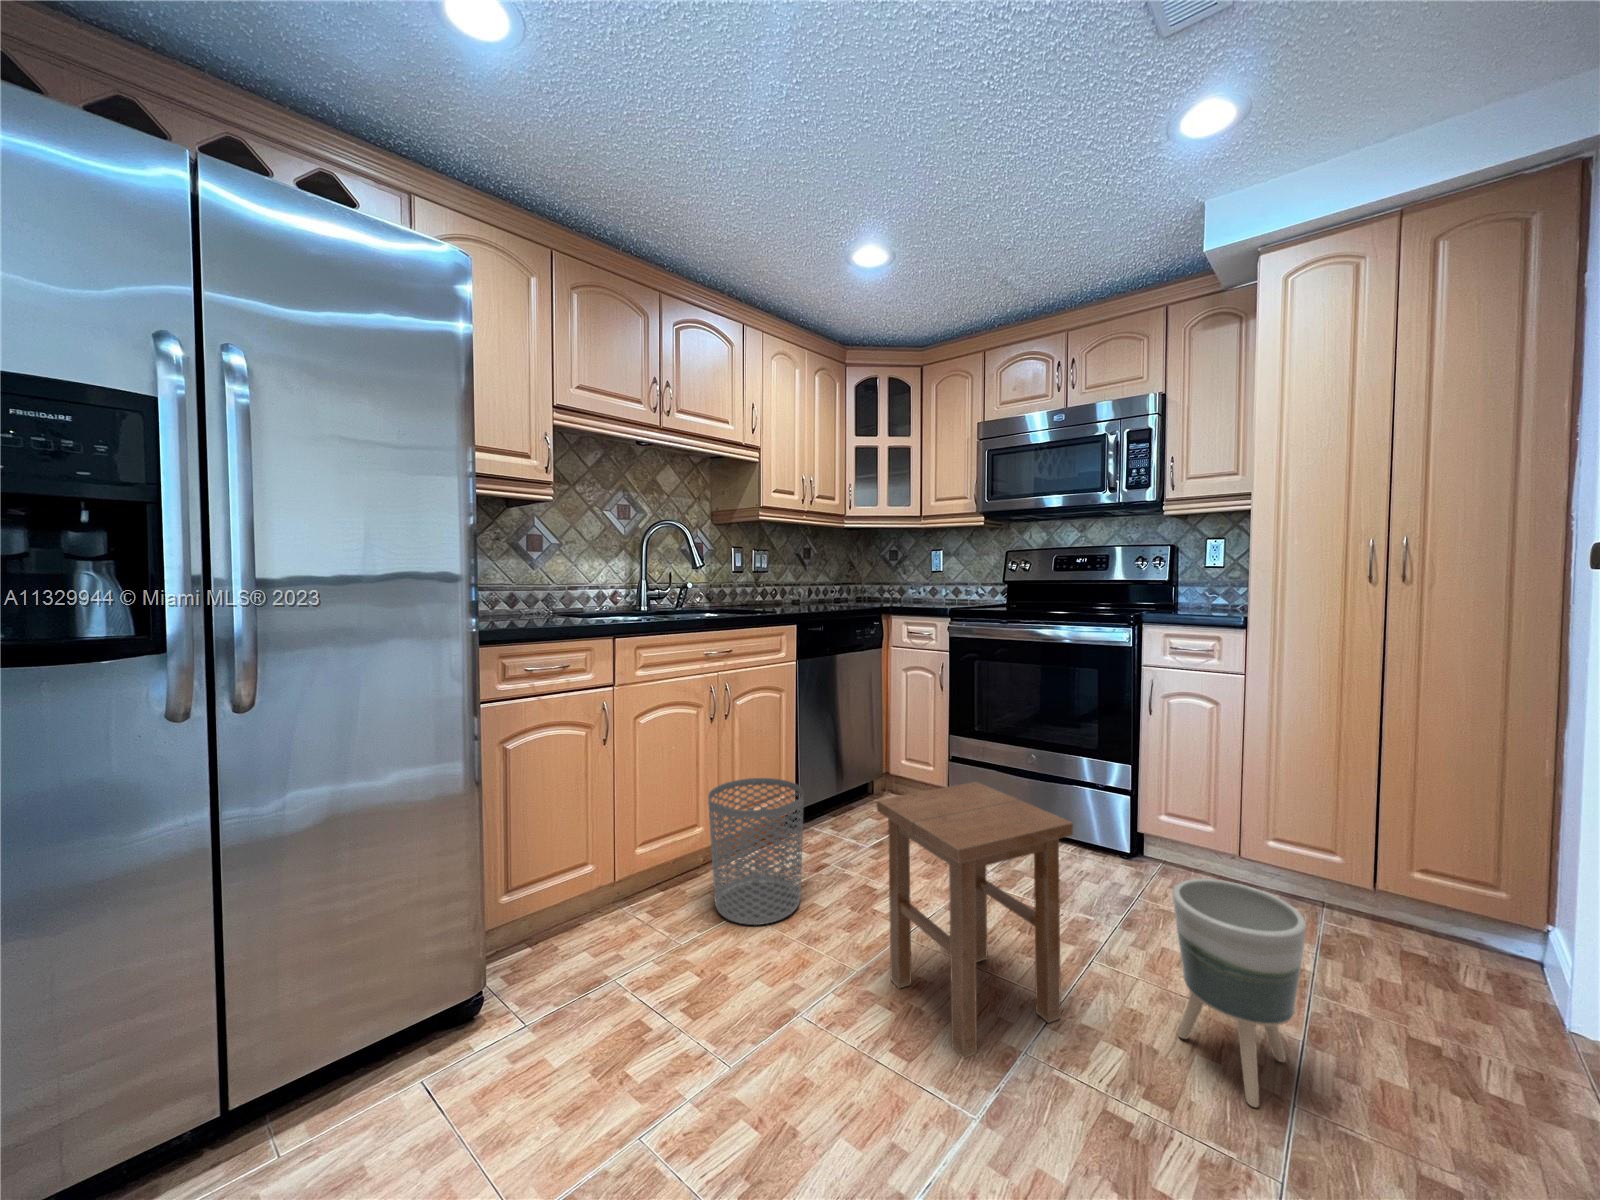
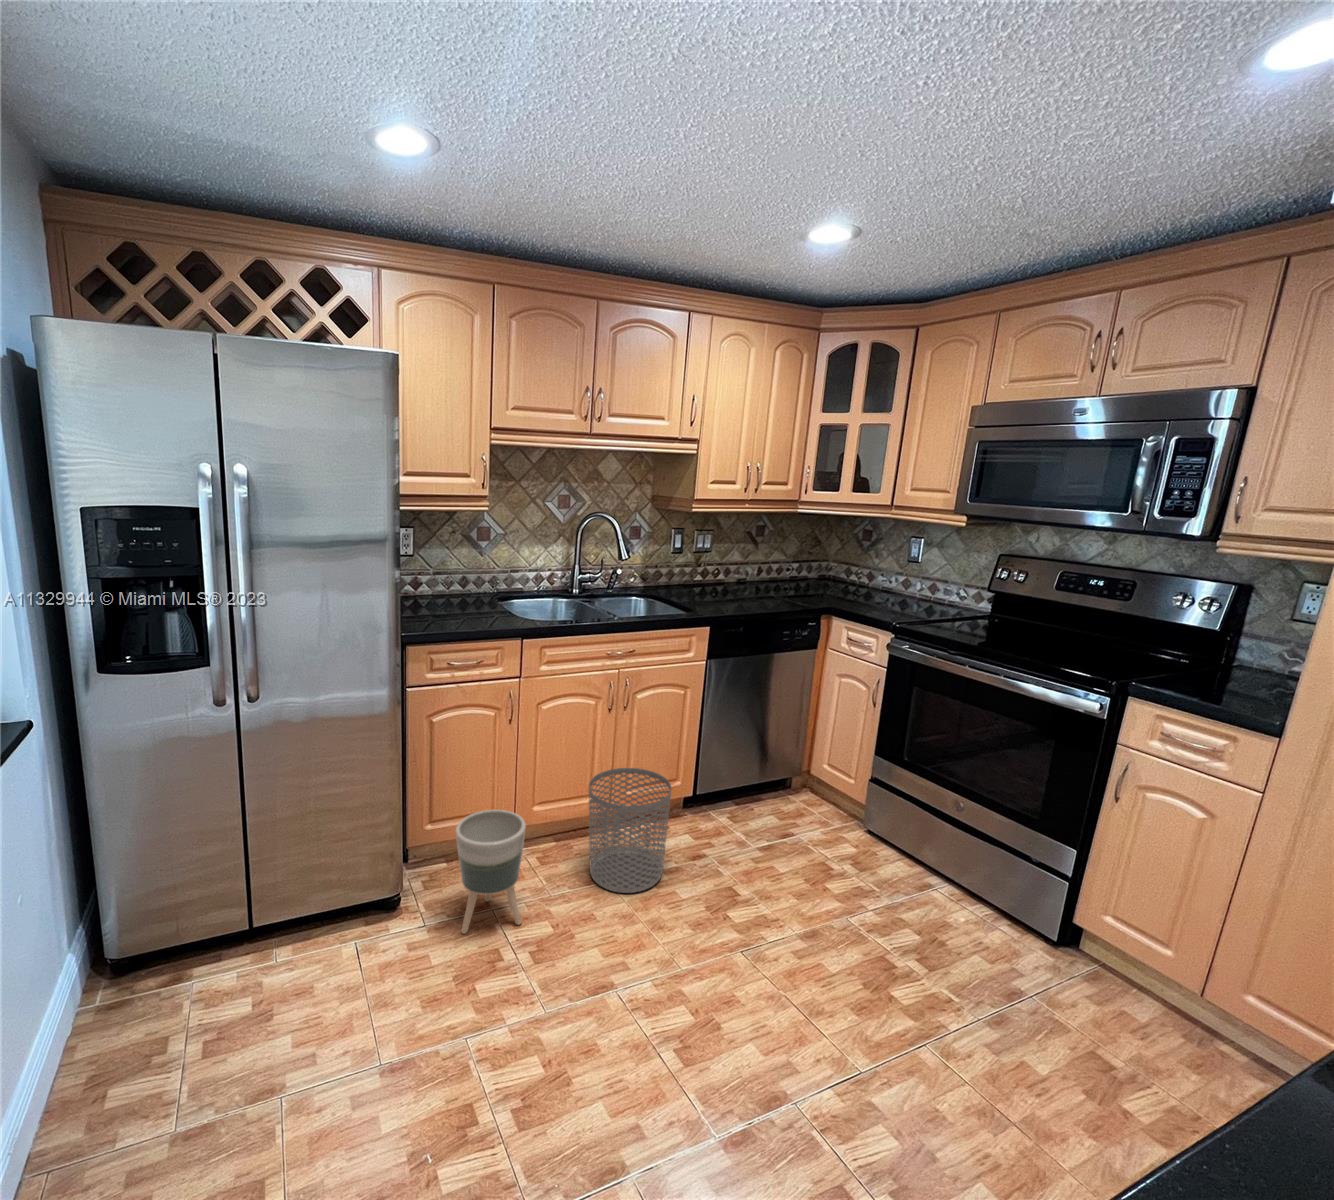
stool: present [877,782,1073,1058] -> none [691,827,833,1041]
planter: present [1173,879,1306,1107] -> present [456,810,526,934]

